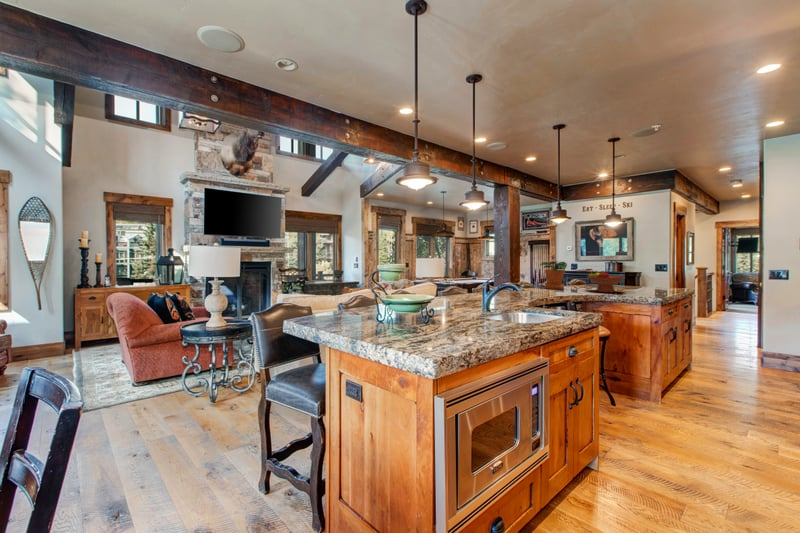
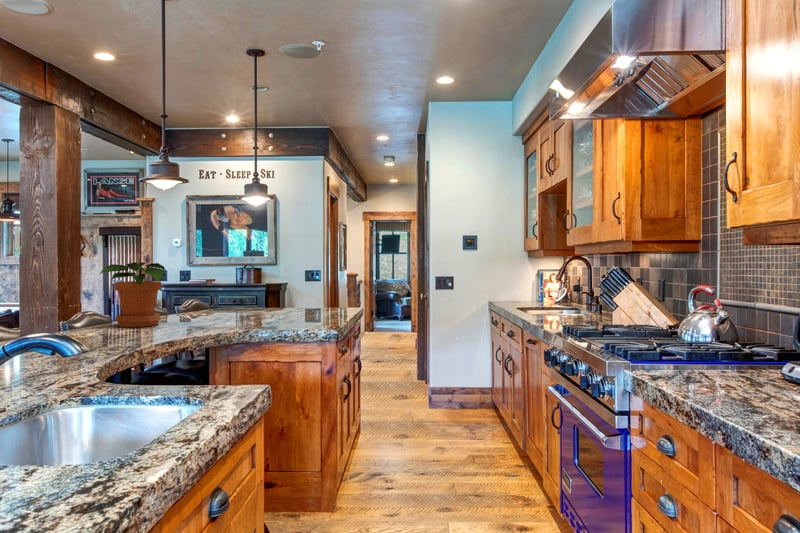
fruit bowl: present [588,271,625,292] -> none [207,281,275,325]

